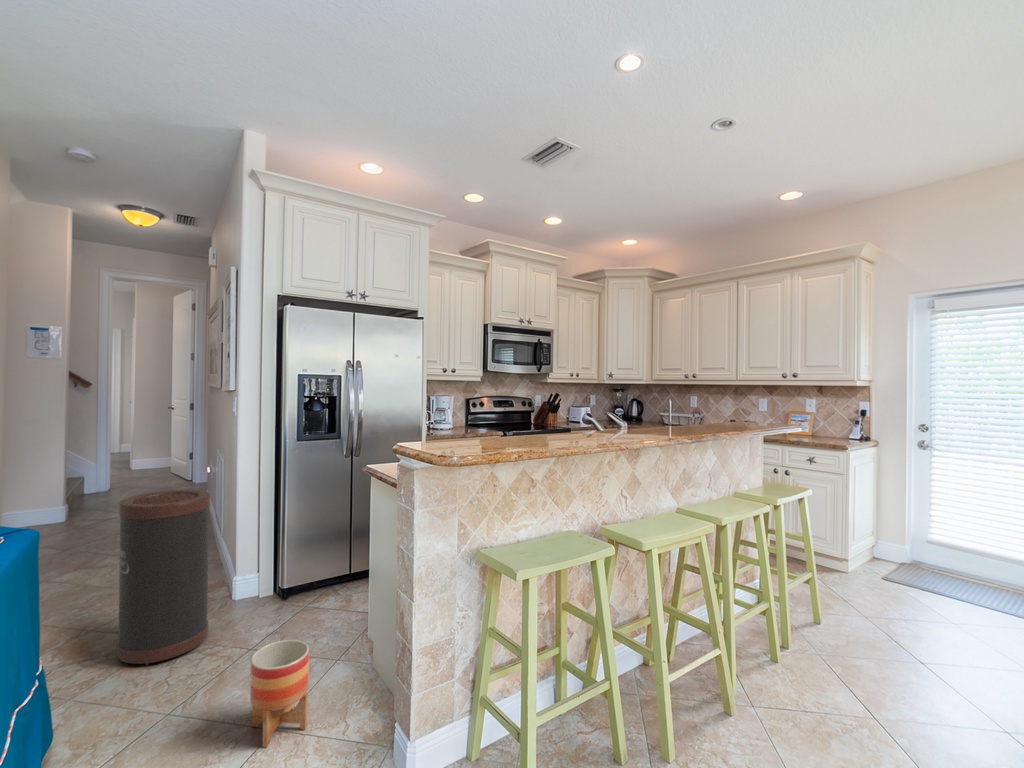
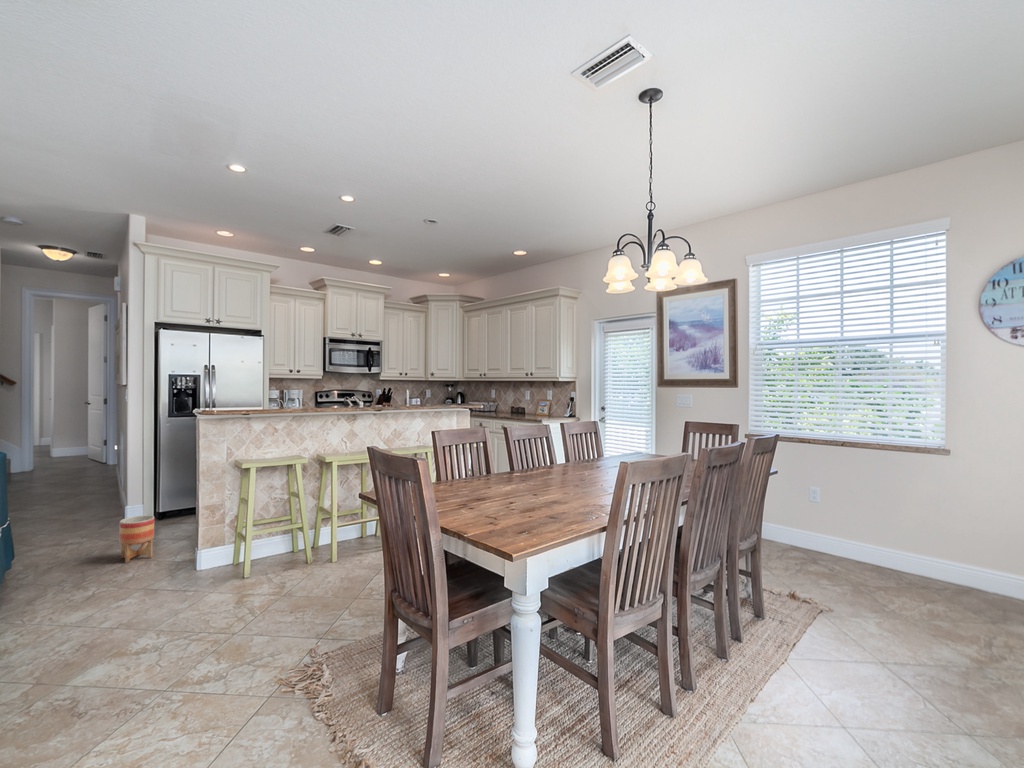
trash can: present [117,490,210,665] -> none [43,445,104,543]

